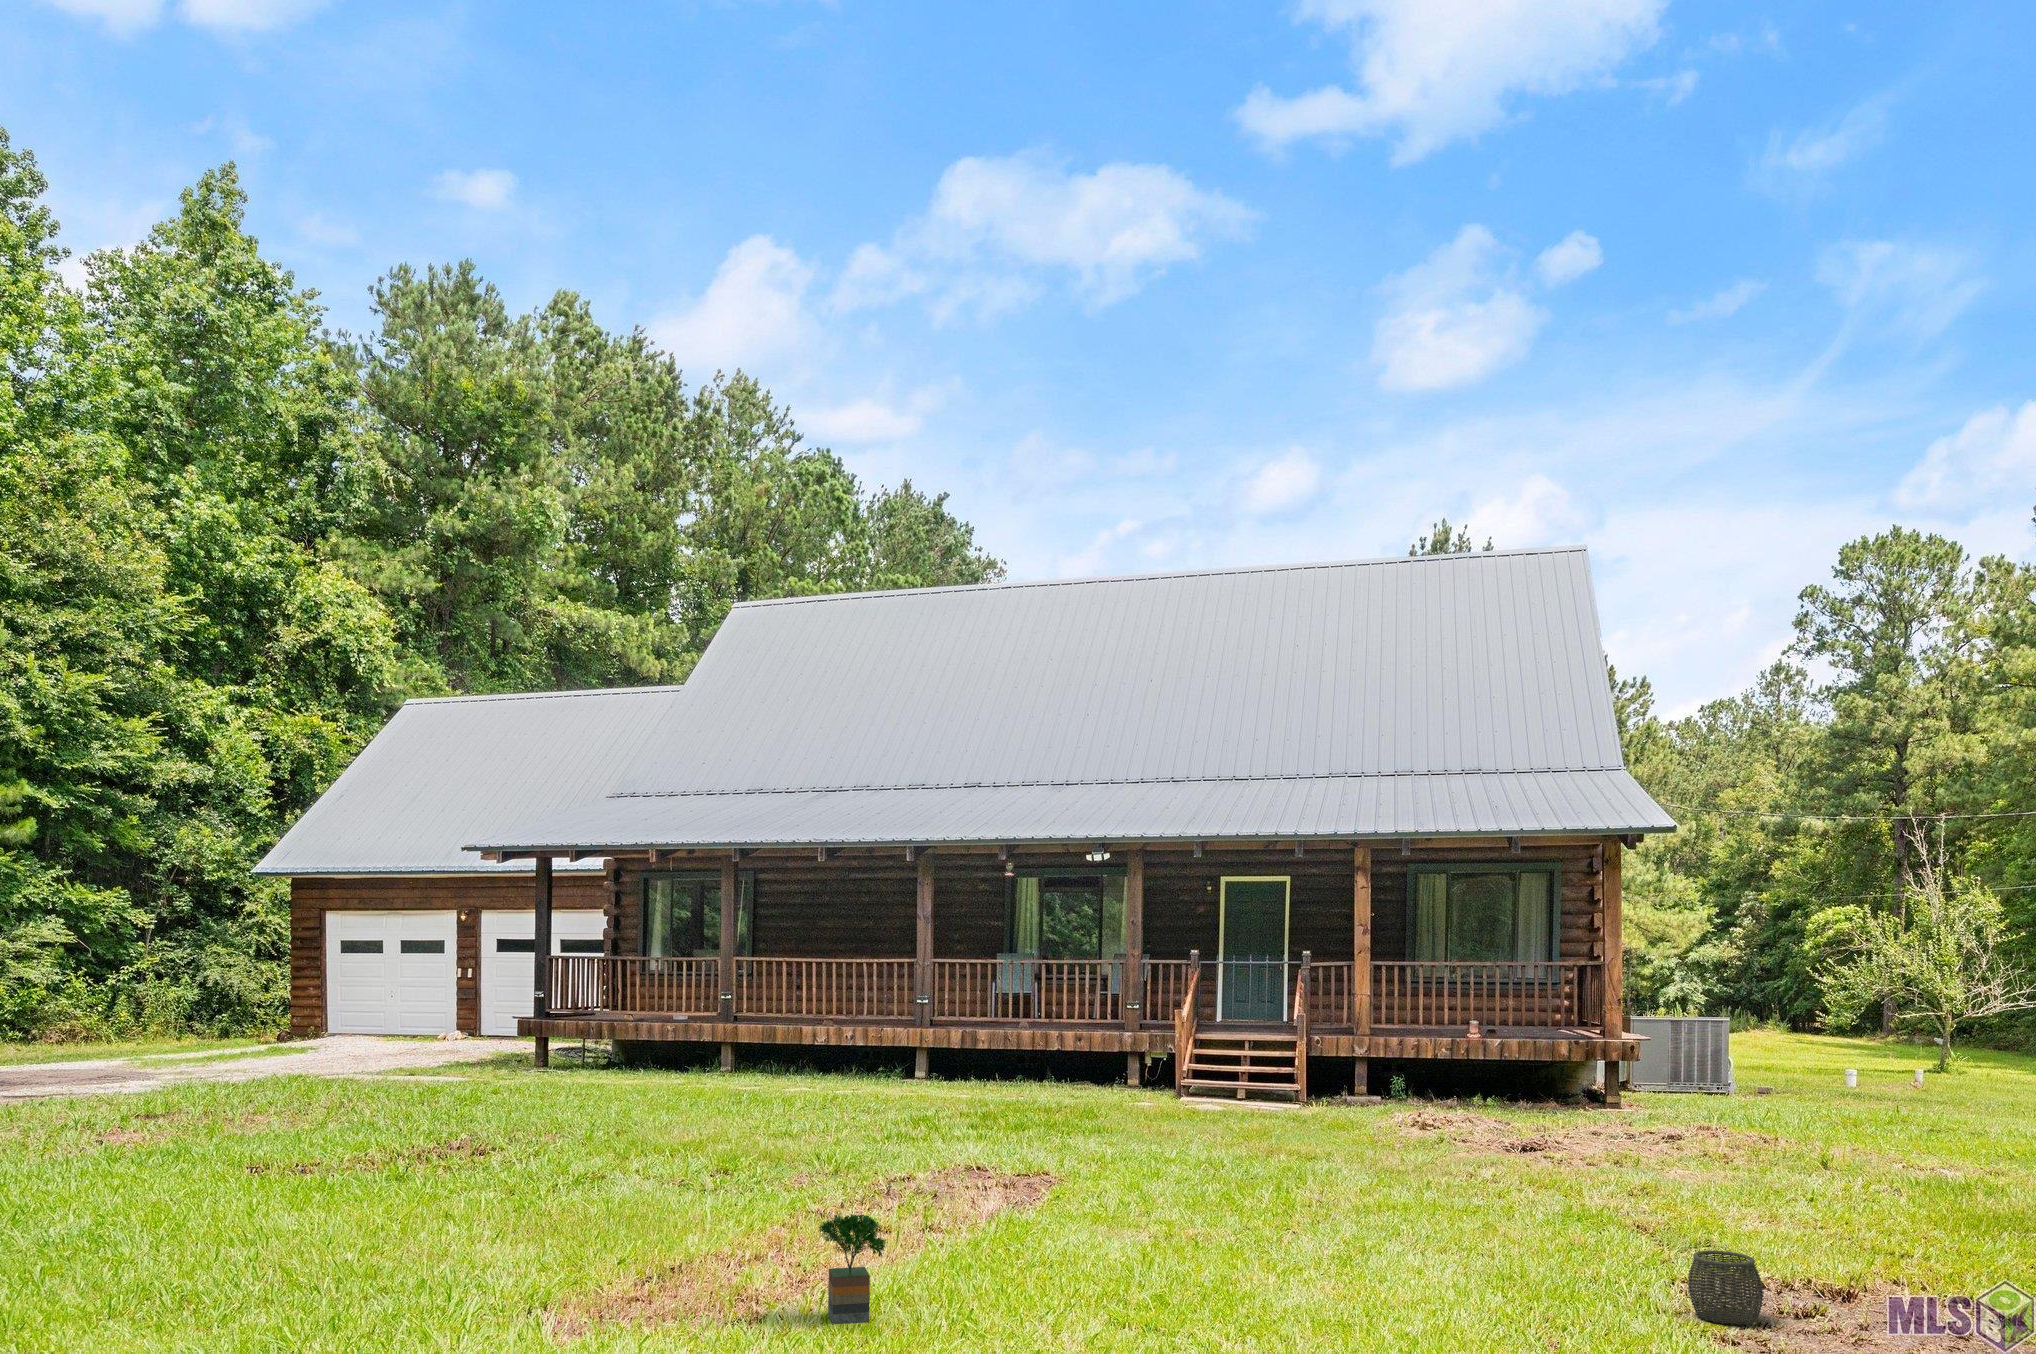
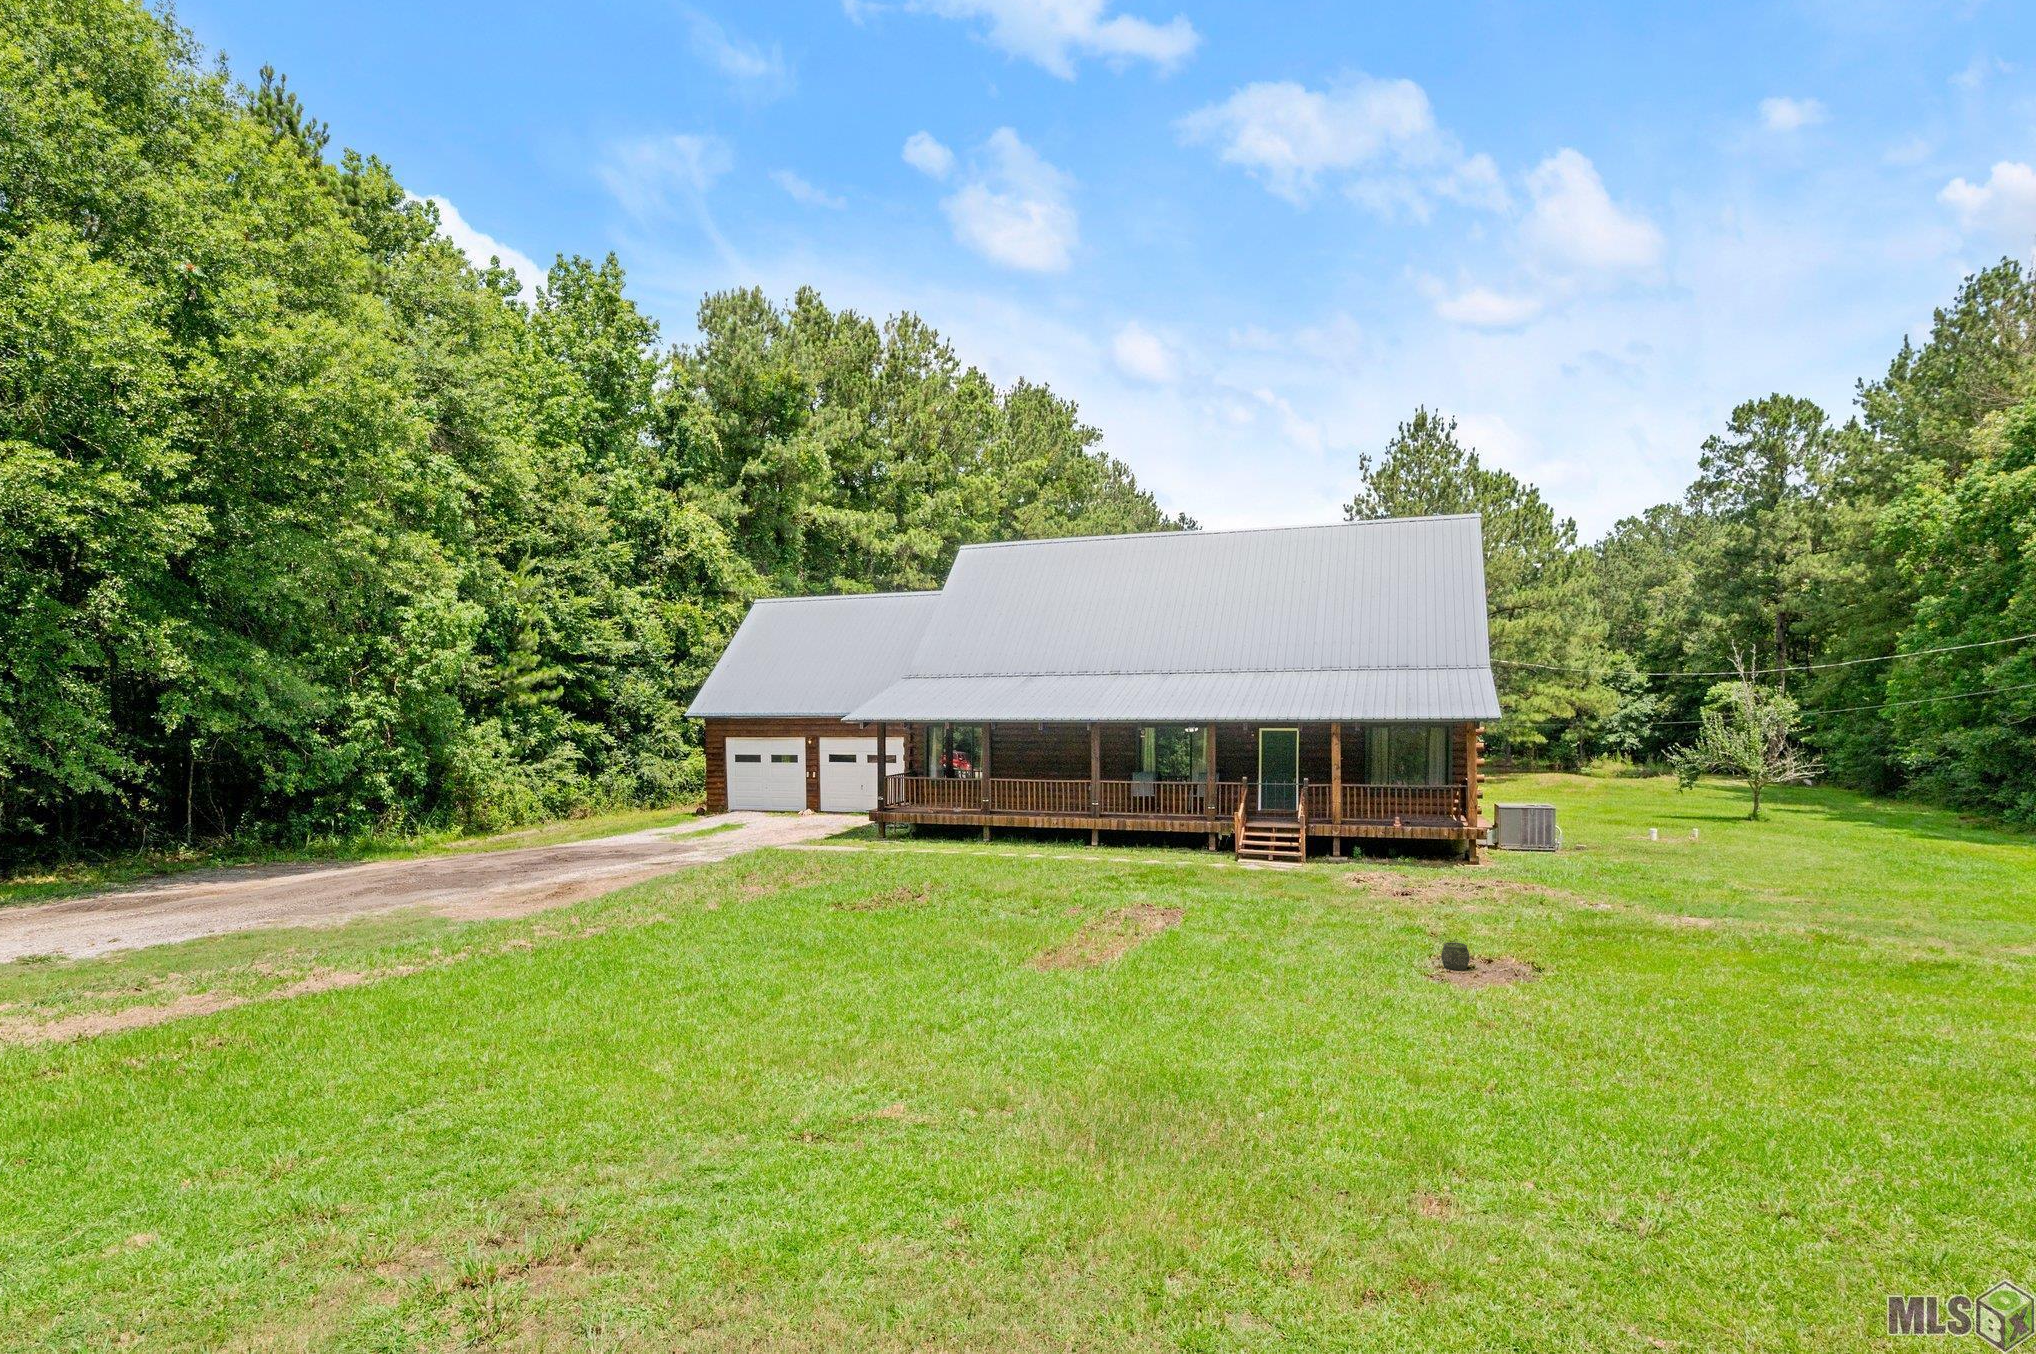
potted tree: present [819,1214,885,1324] -> none [1103,924,1131,965]

